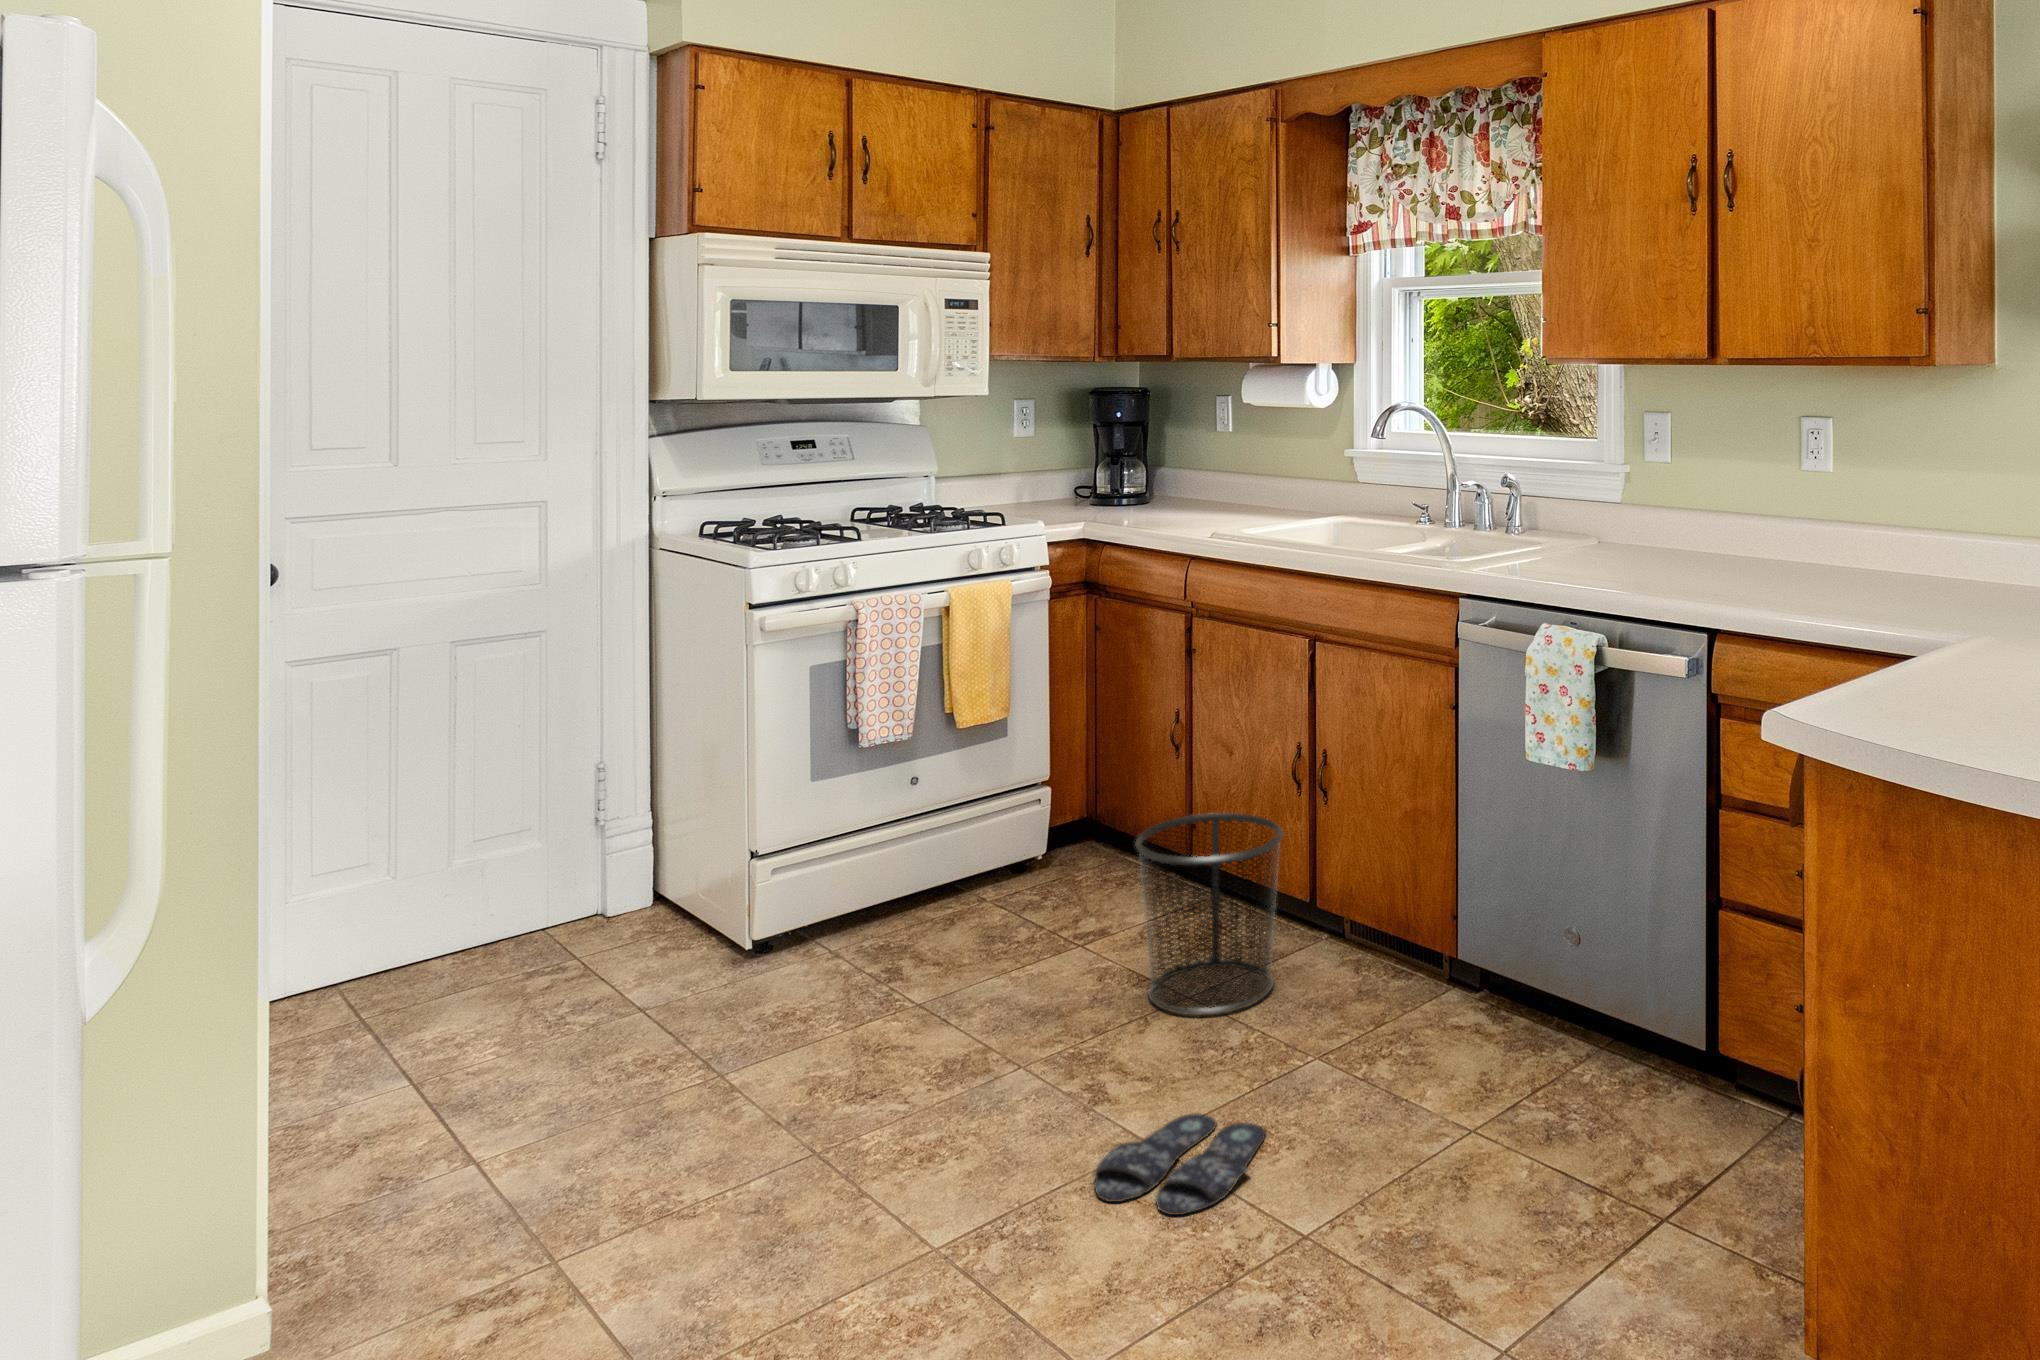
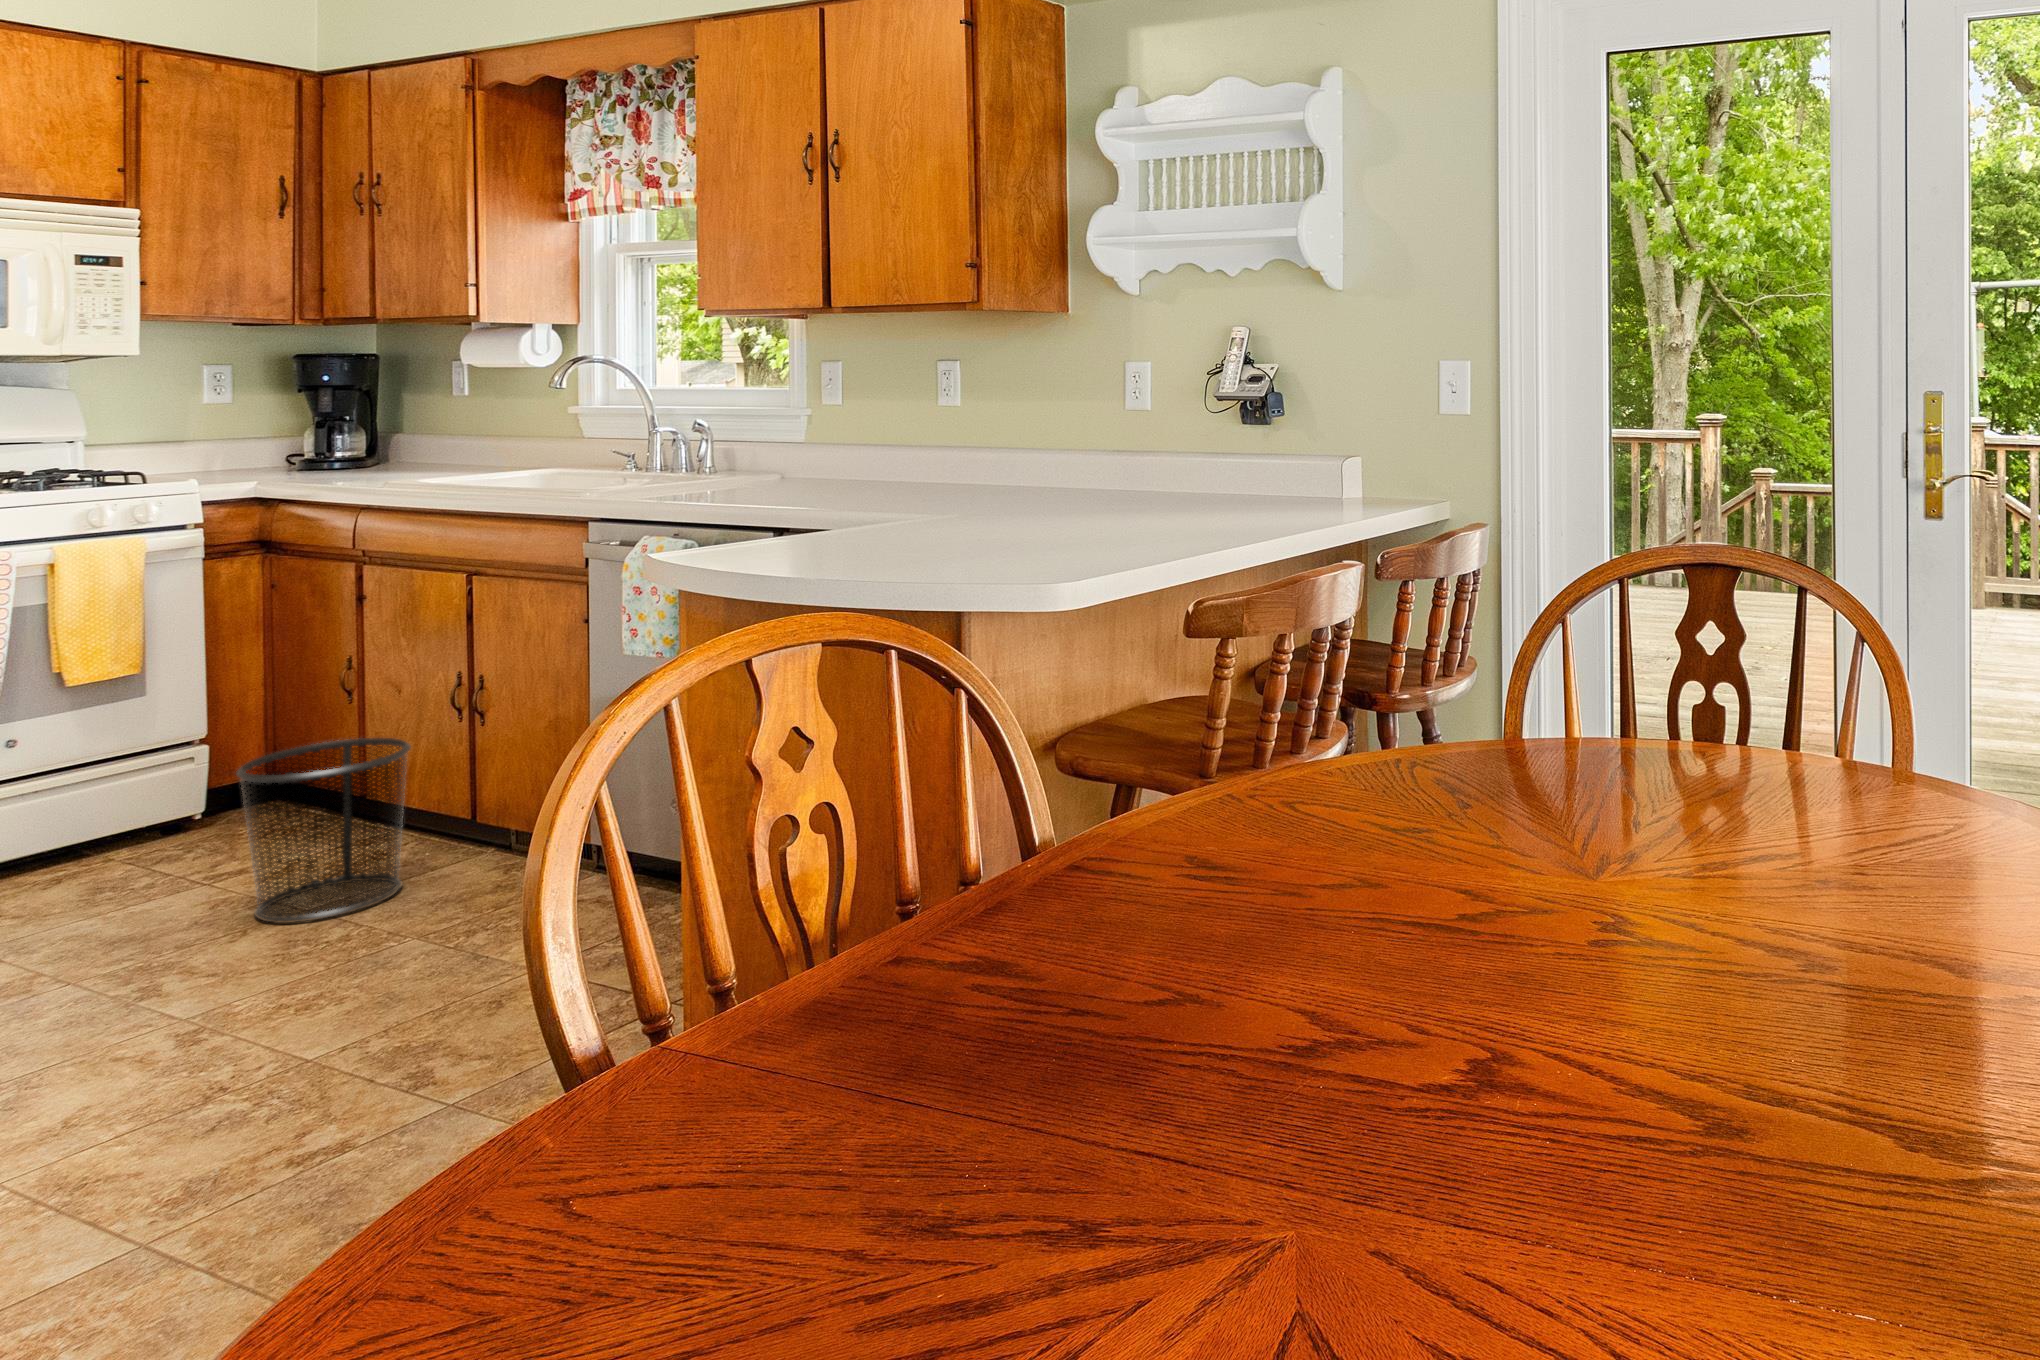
slippers: present [1094,1113,1265,1215] -> none [98,994,315,1071]

